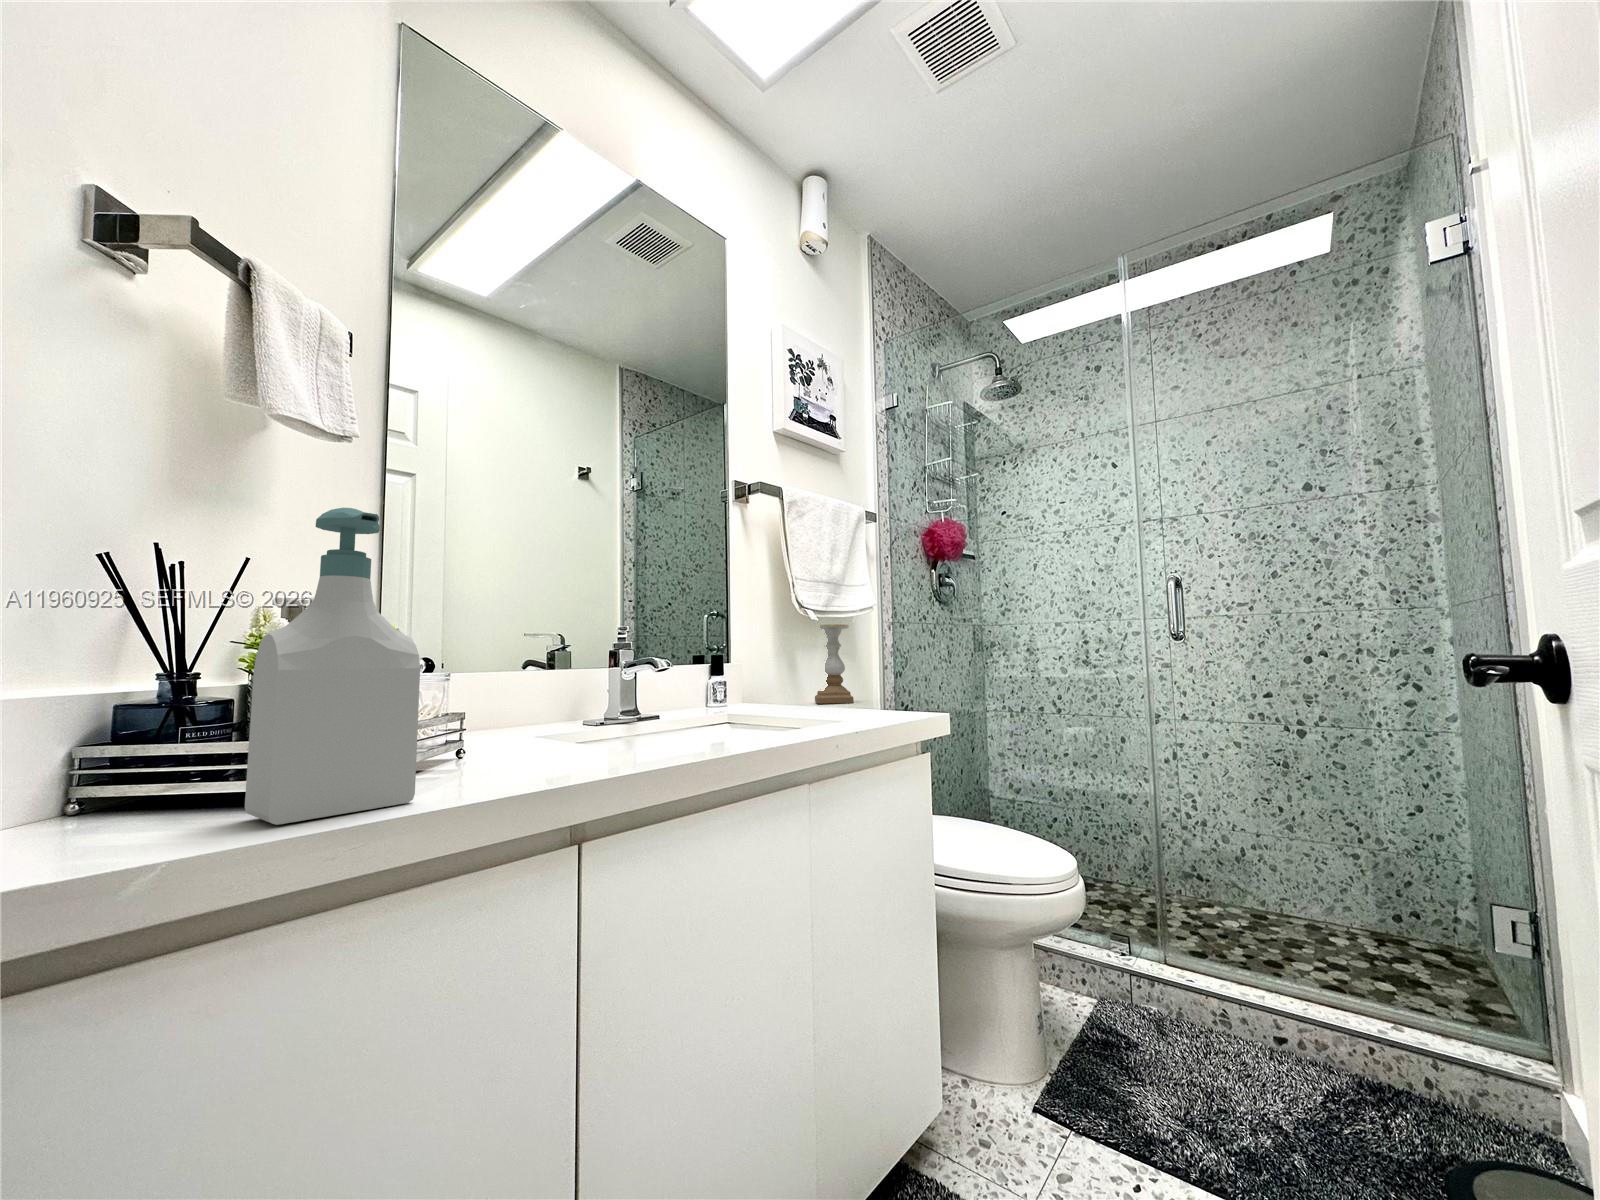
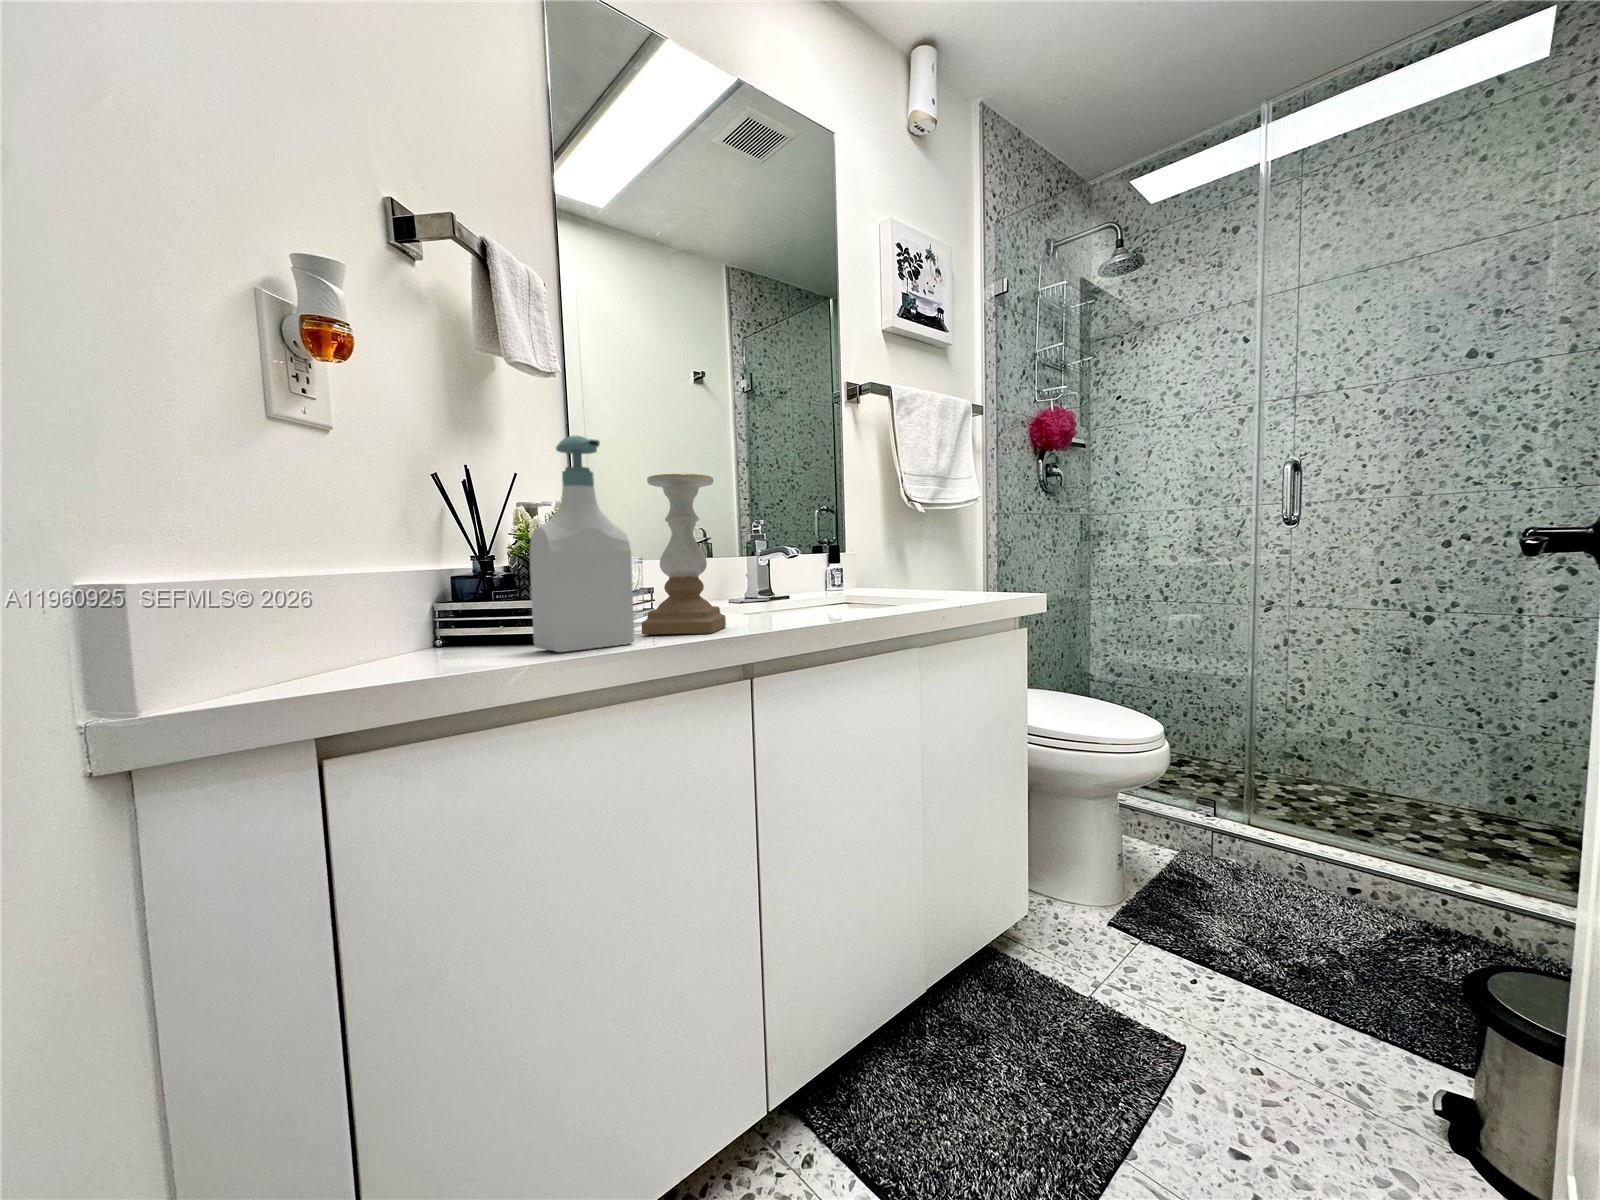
candle holder: present [815,624,854,704] -> present [642,474,726,634]

